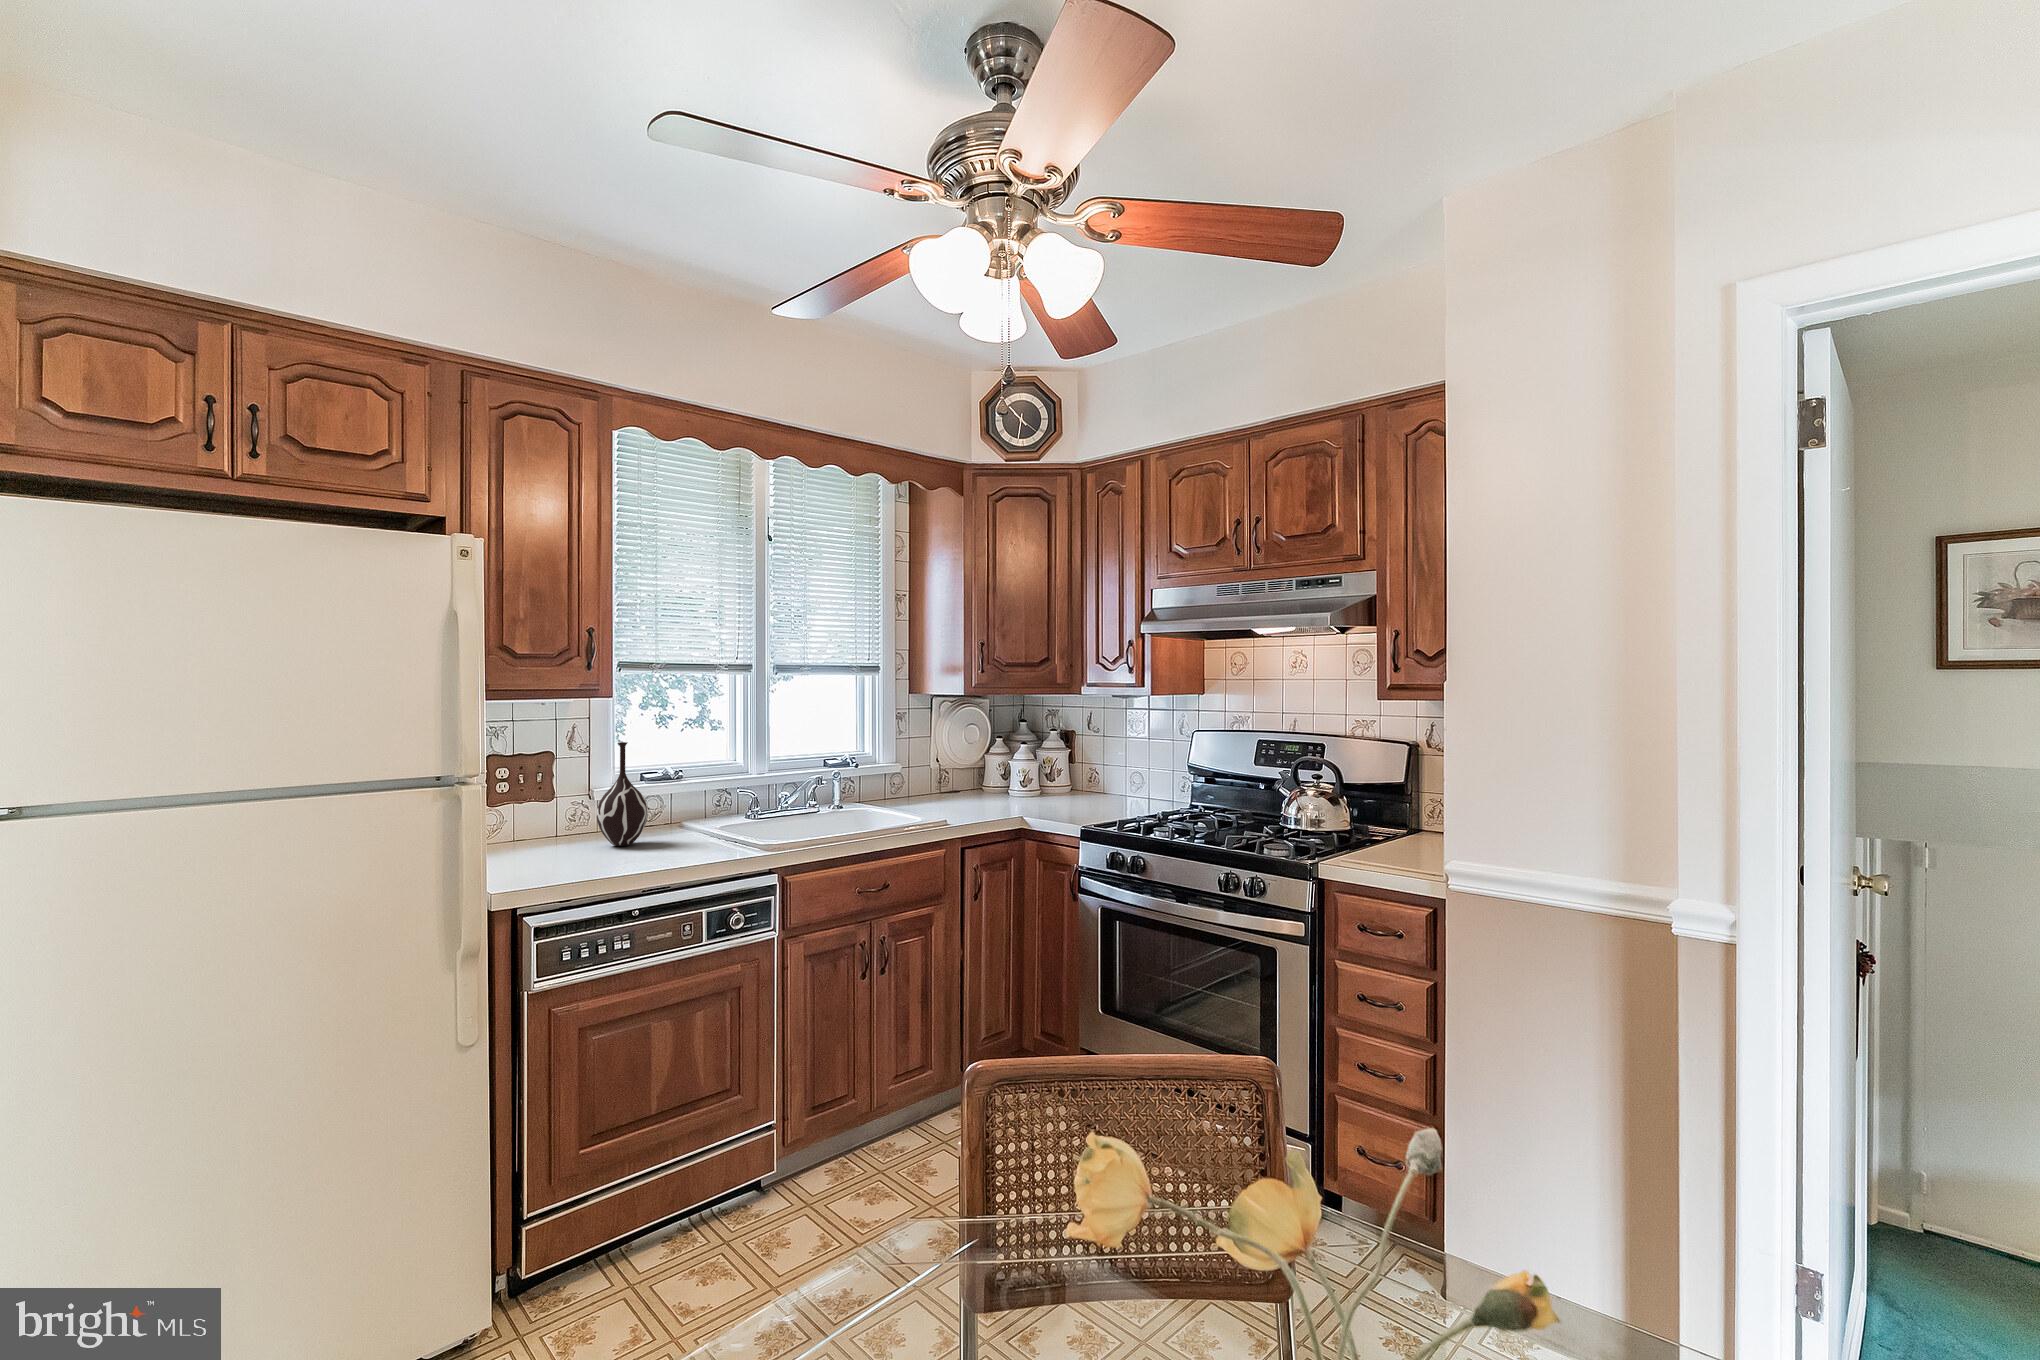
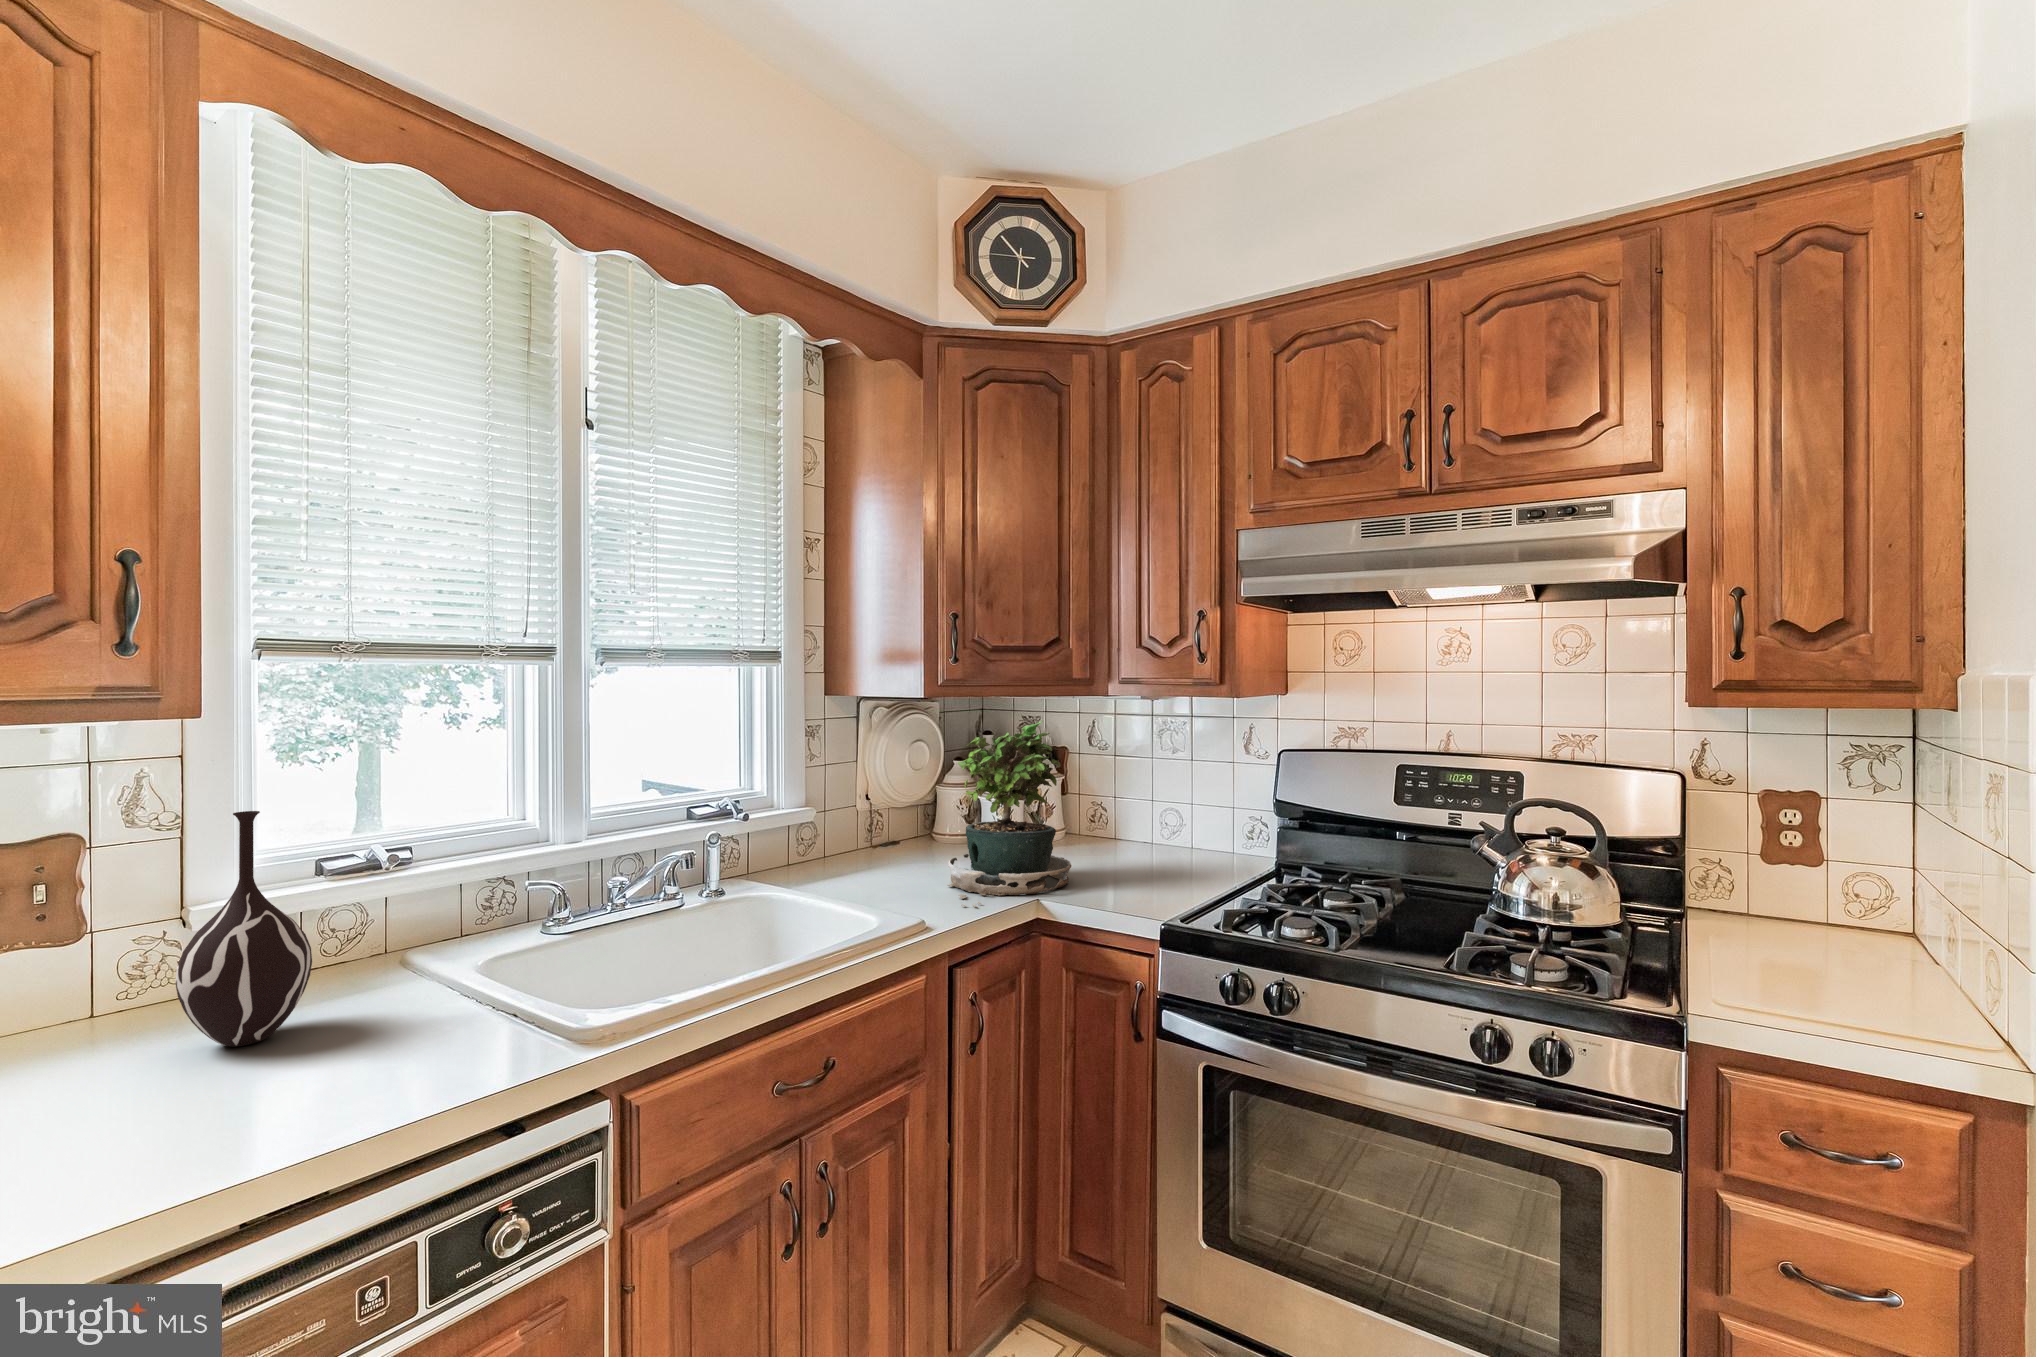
potted plant: none [974,709,1052,817] -> present [948,721,1071,907]

